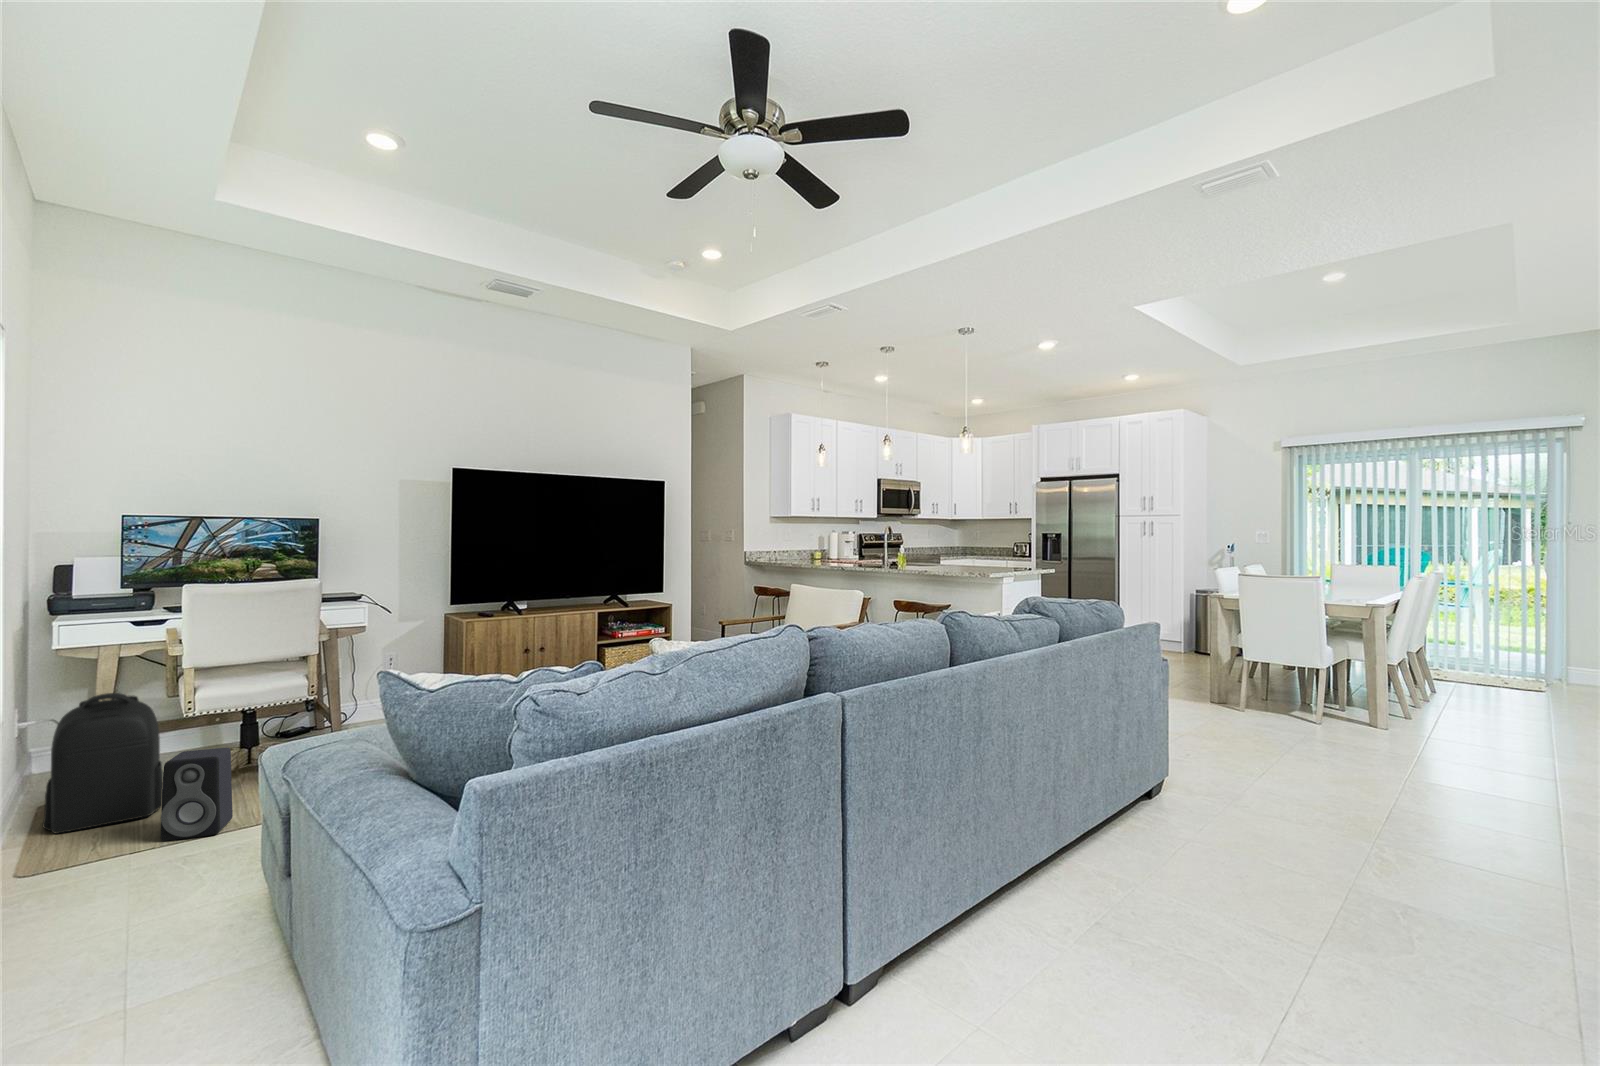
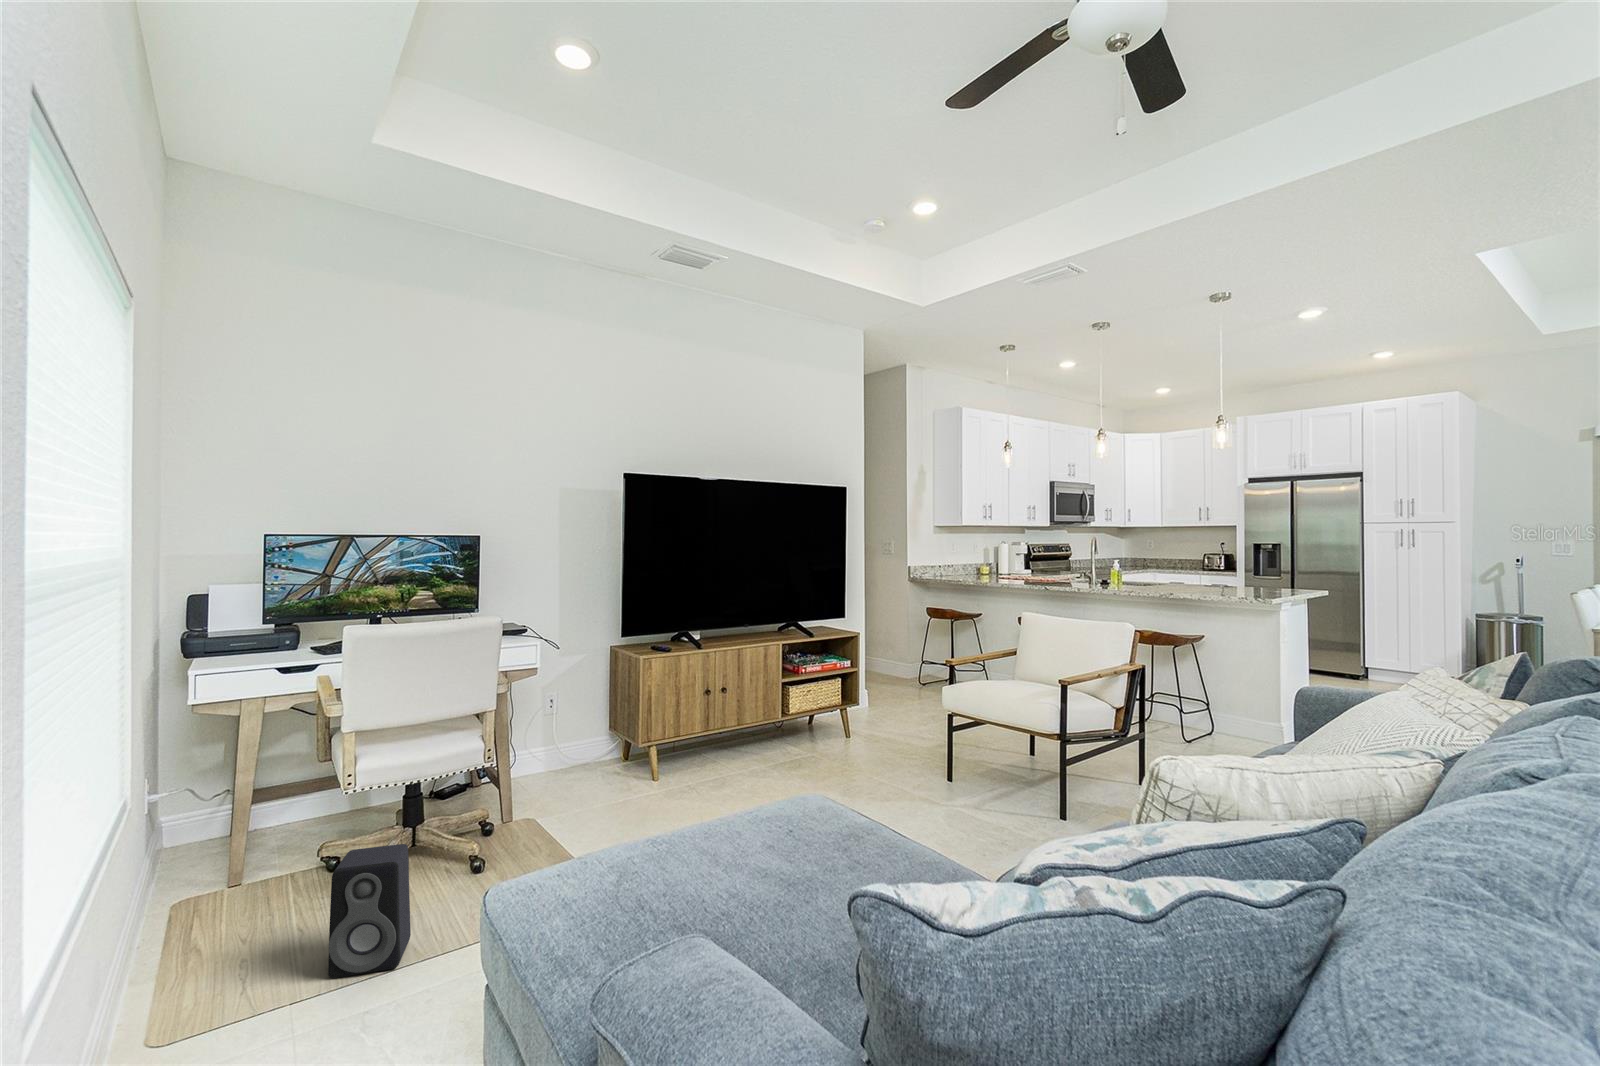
backpack: present [42,693,163,833] -> none [181,767,323,958]

